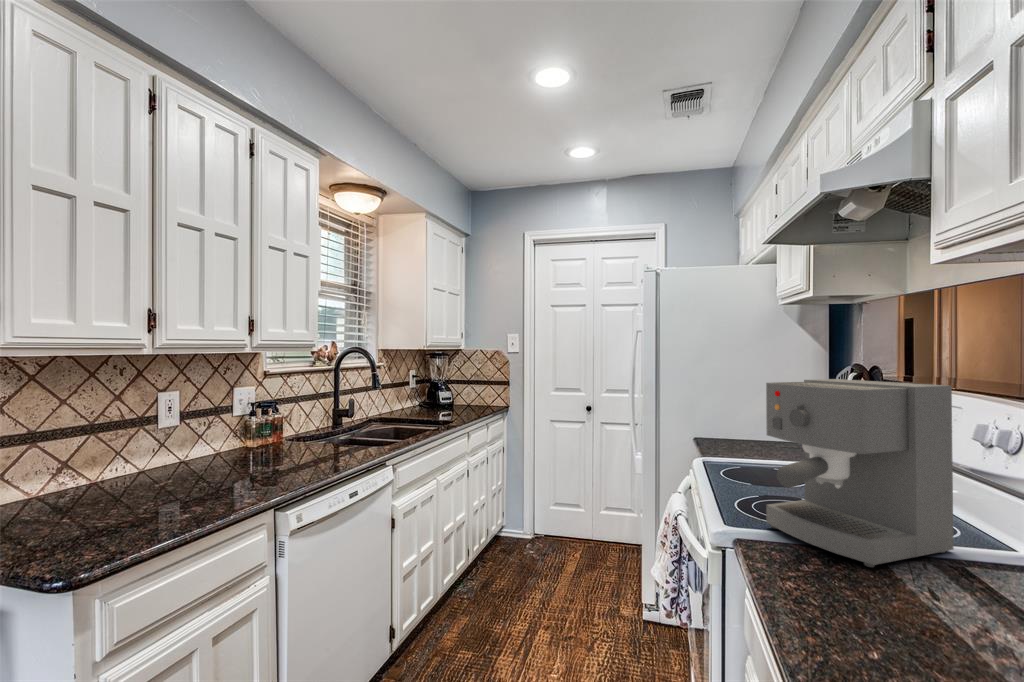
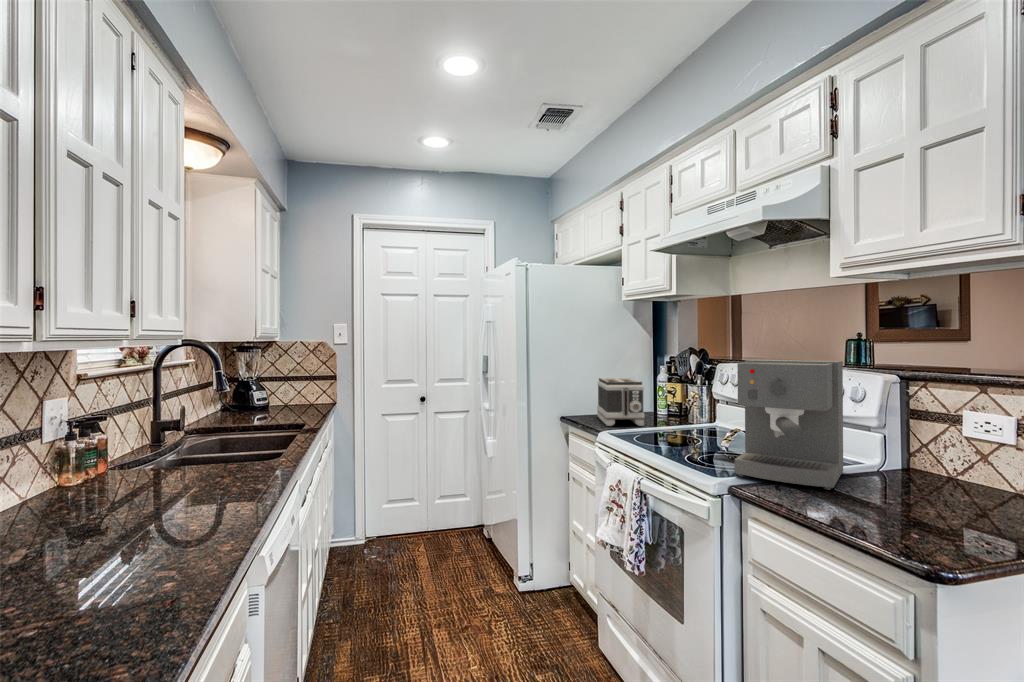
toaster: none [726,395,784,456] -> present [597,378,645,426]

